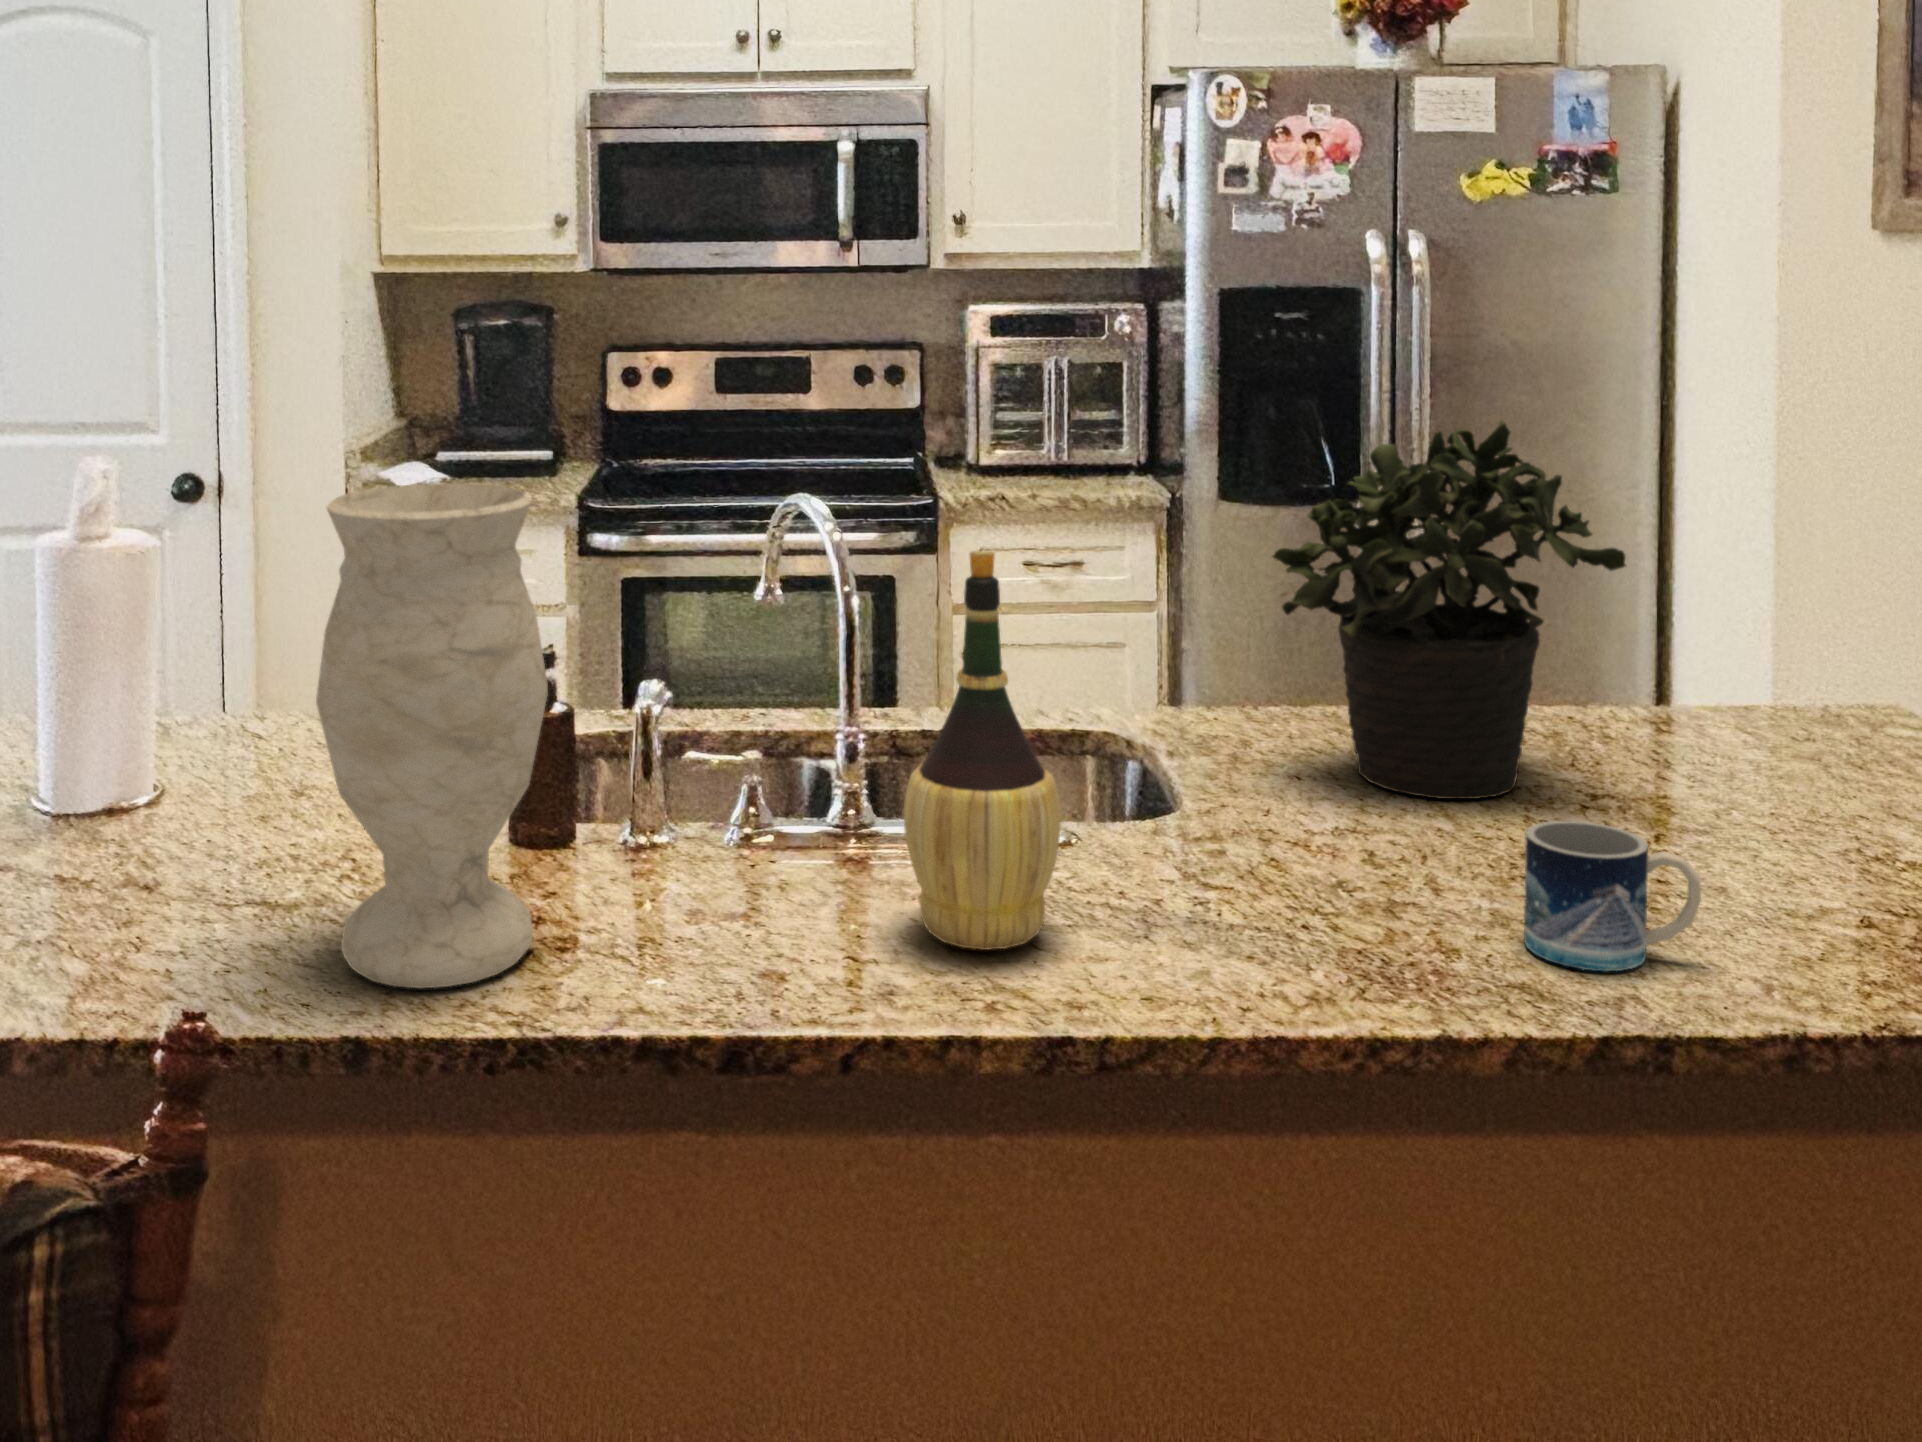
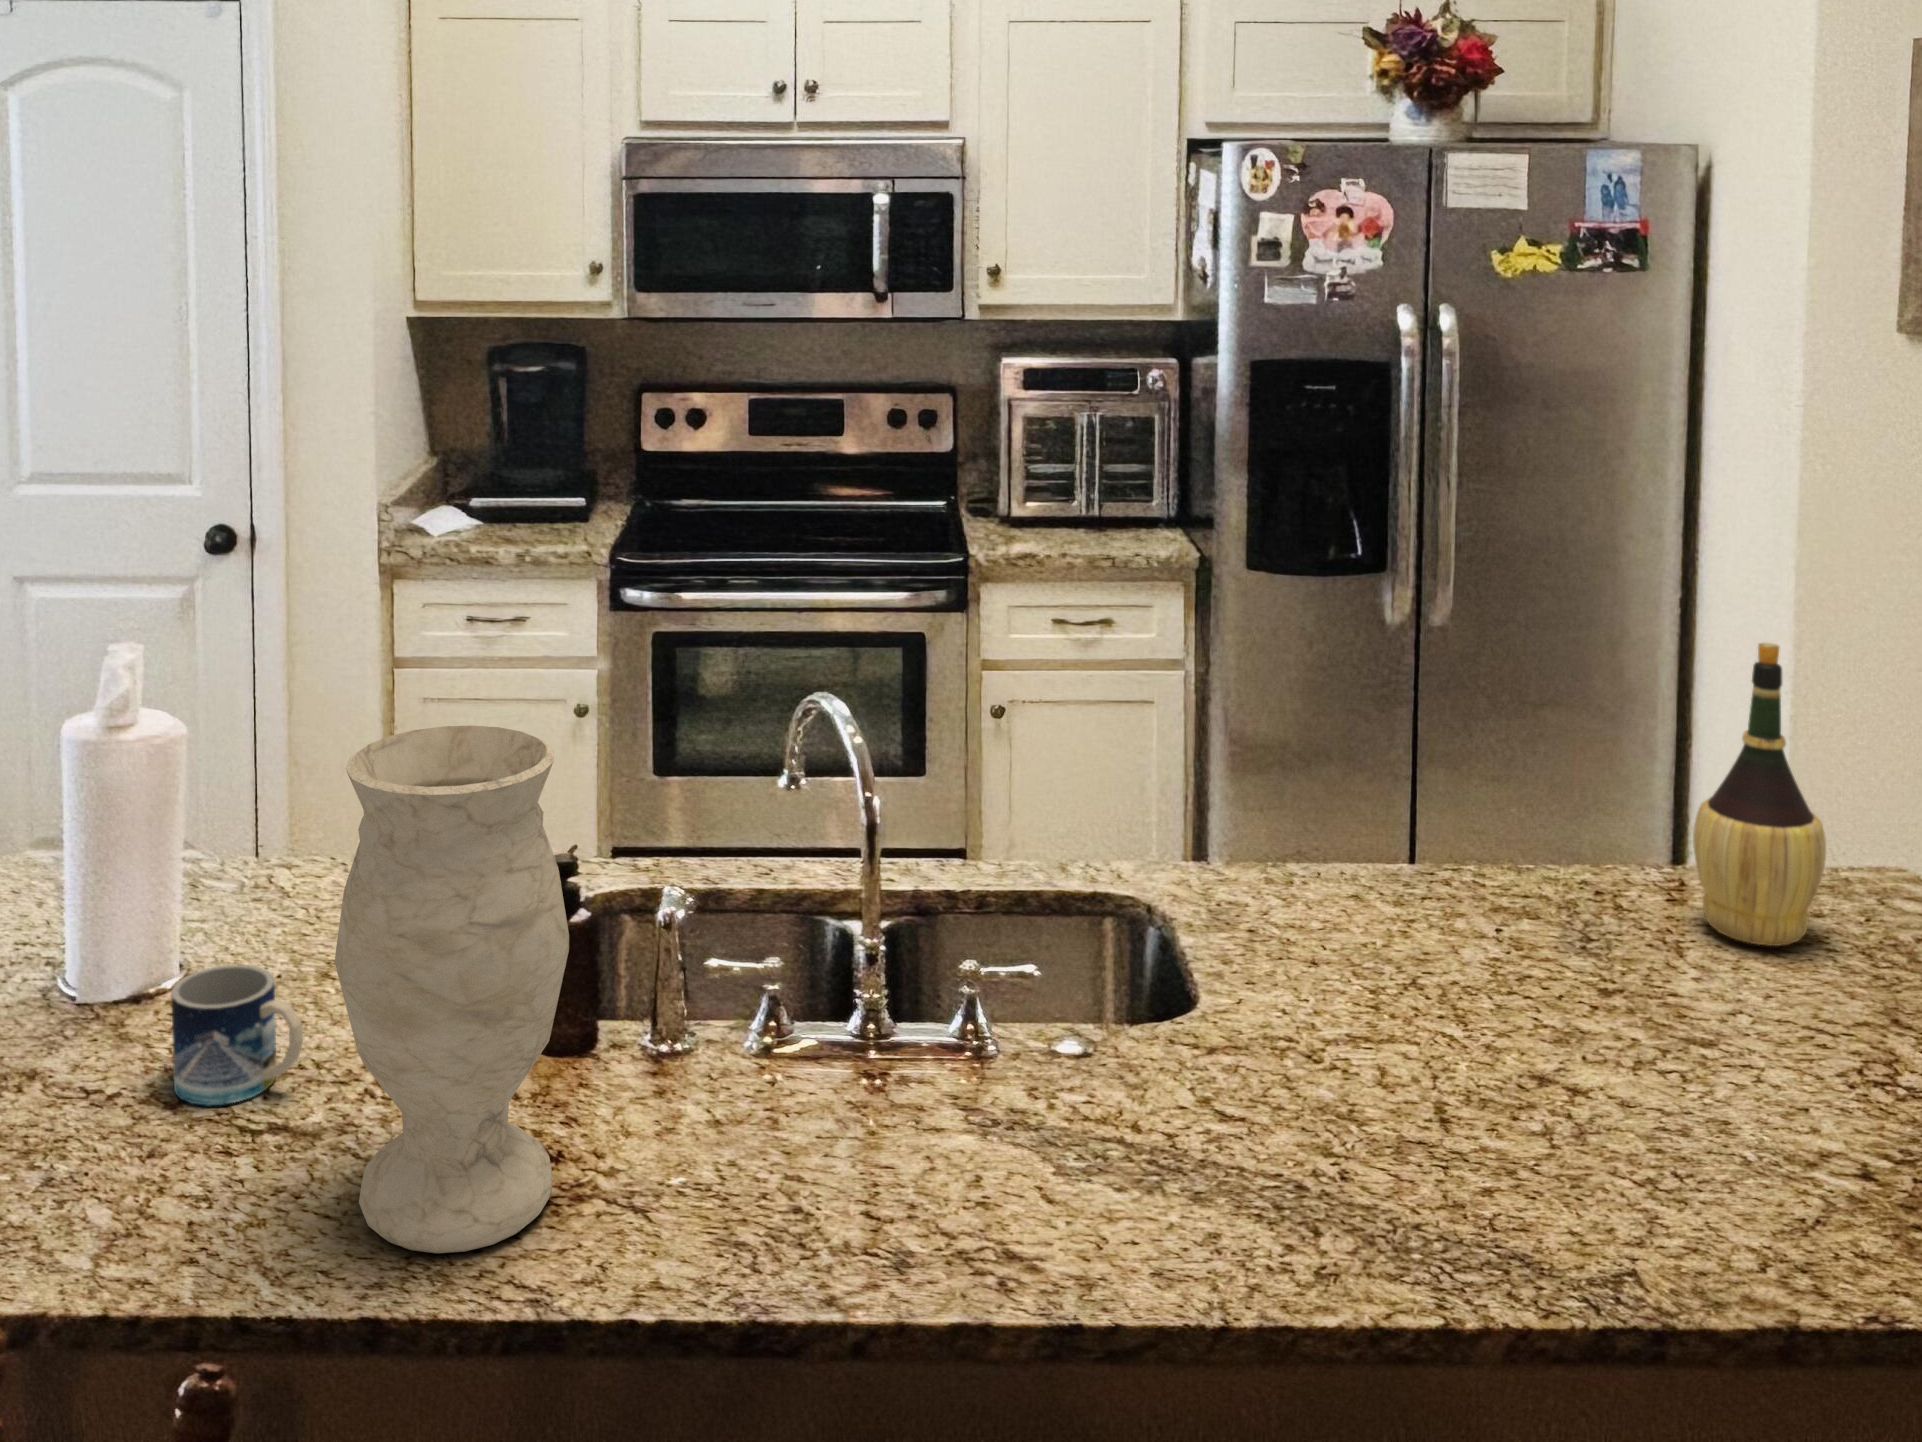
potted plant: present [1272,421,1626,799] -> none [1296,620,1649,997]
wine bottle: present [904,551,1061,950] -> present [1693,643,1826,946]
mug: present [1524,821,1701,971] -> present [171,965,303,1105]

